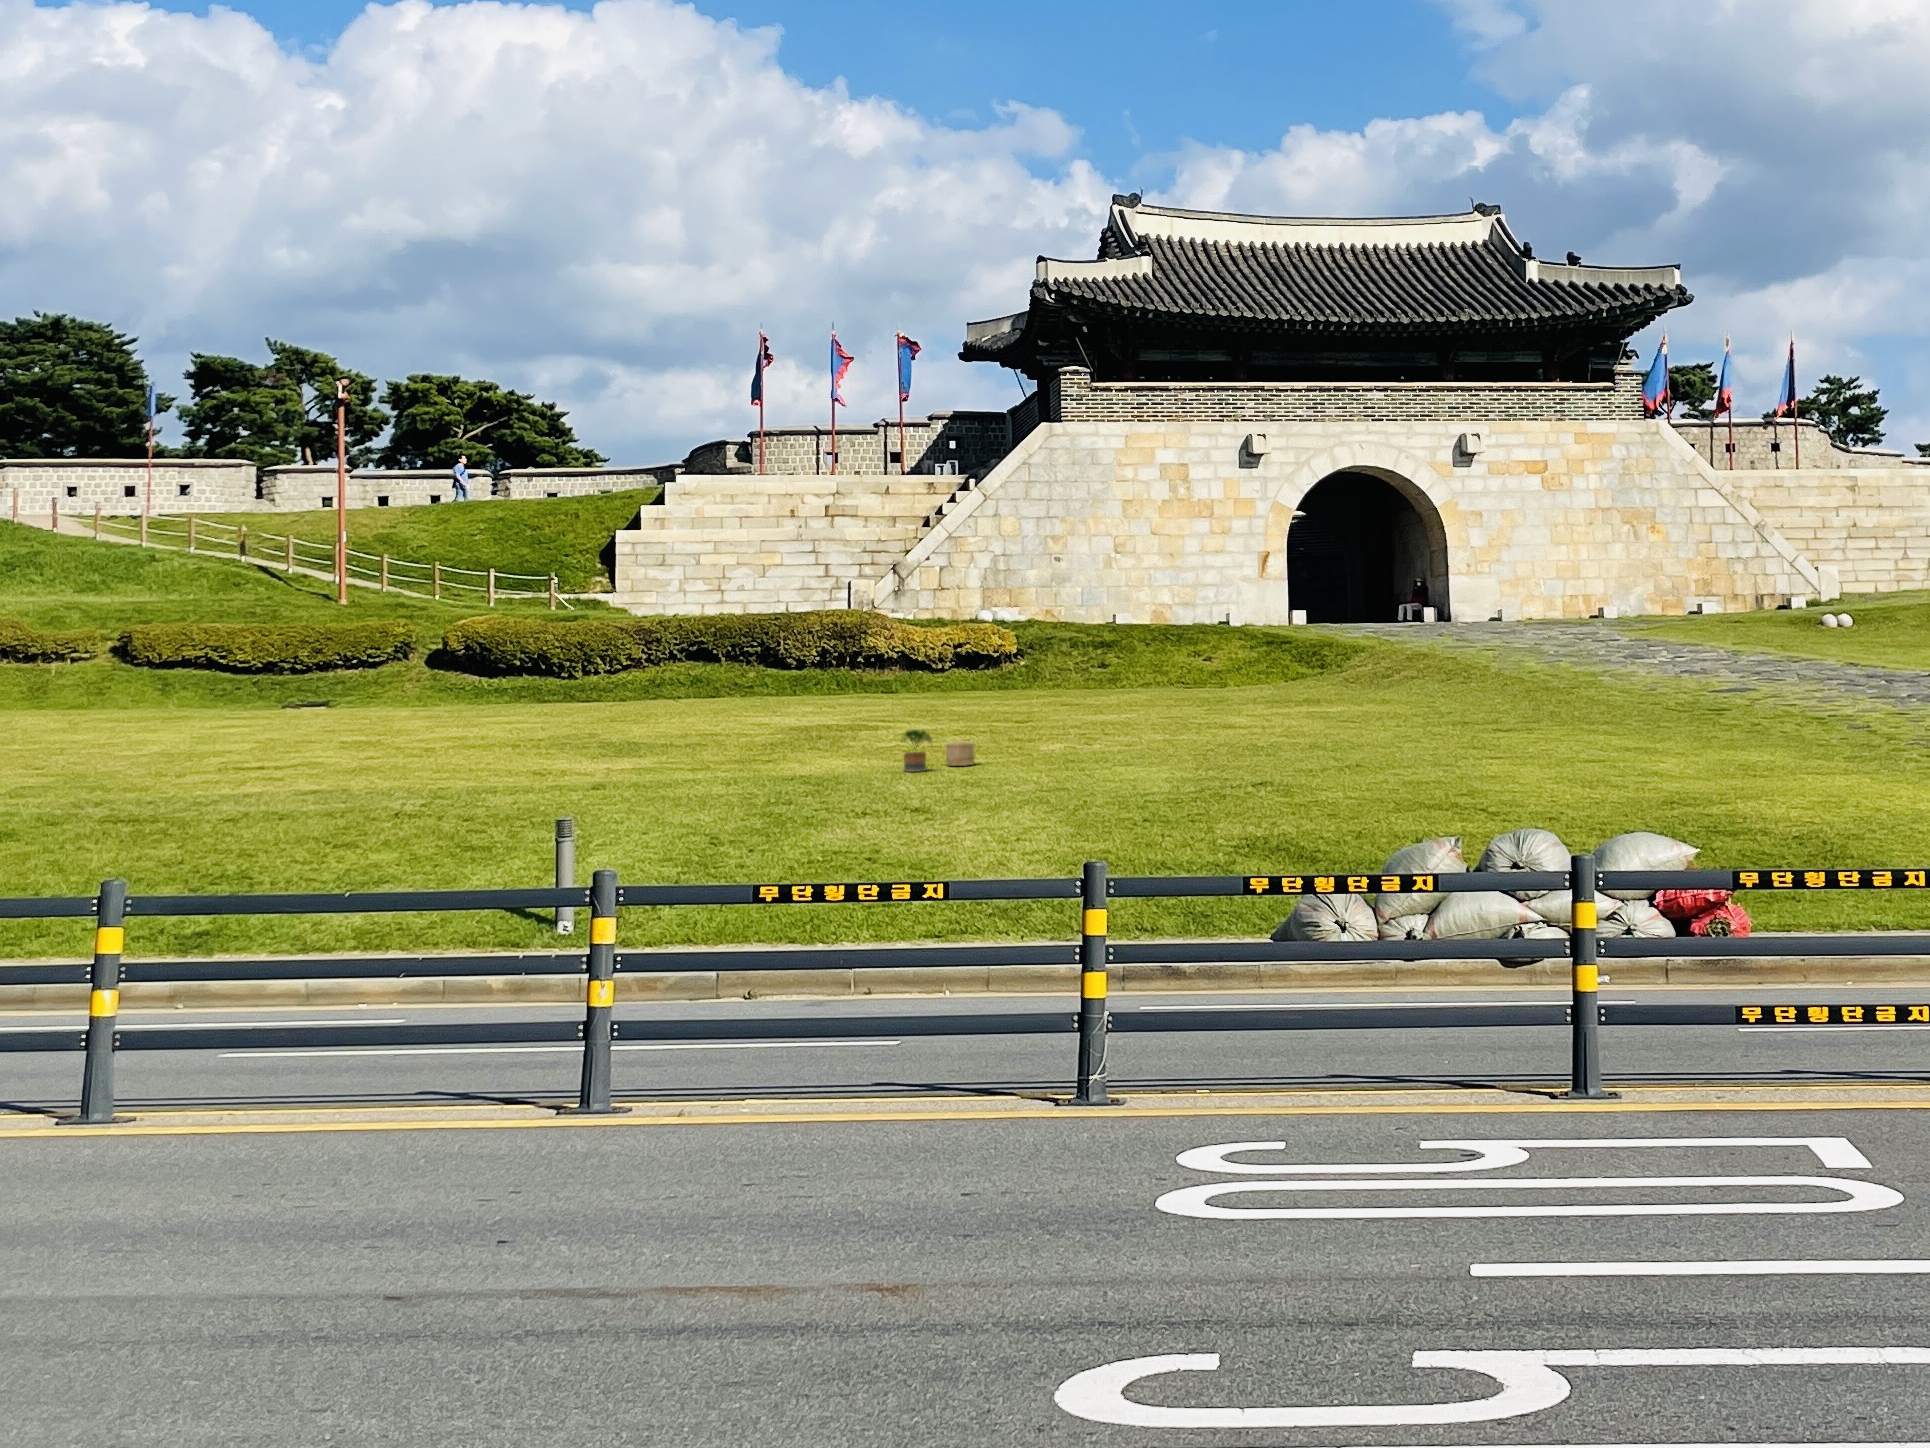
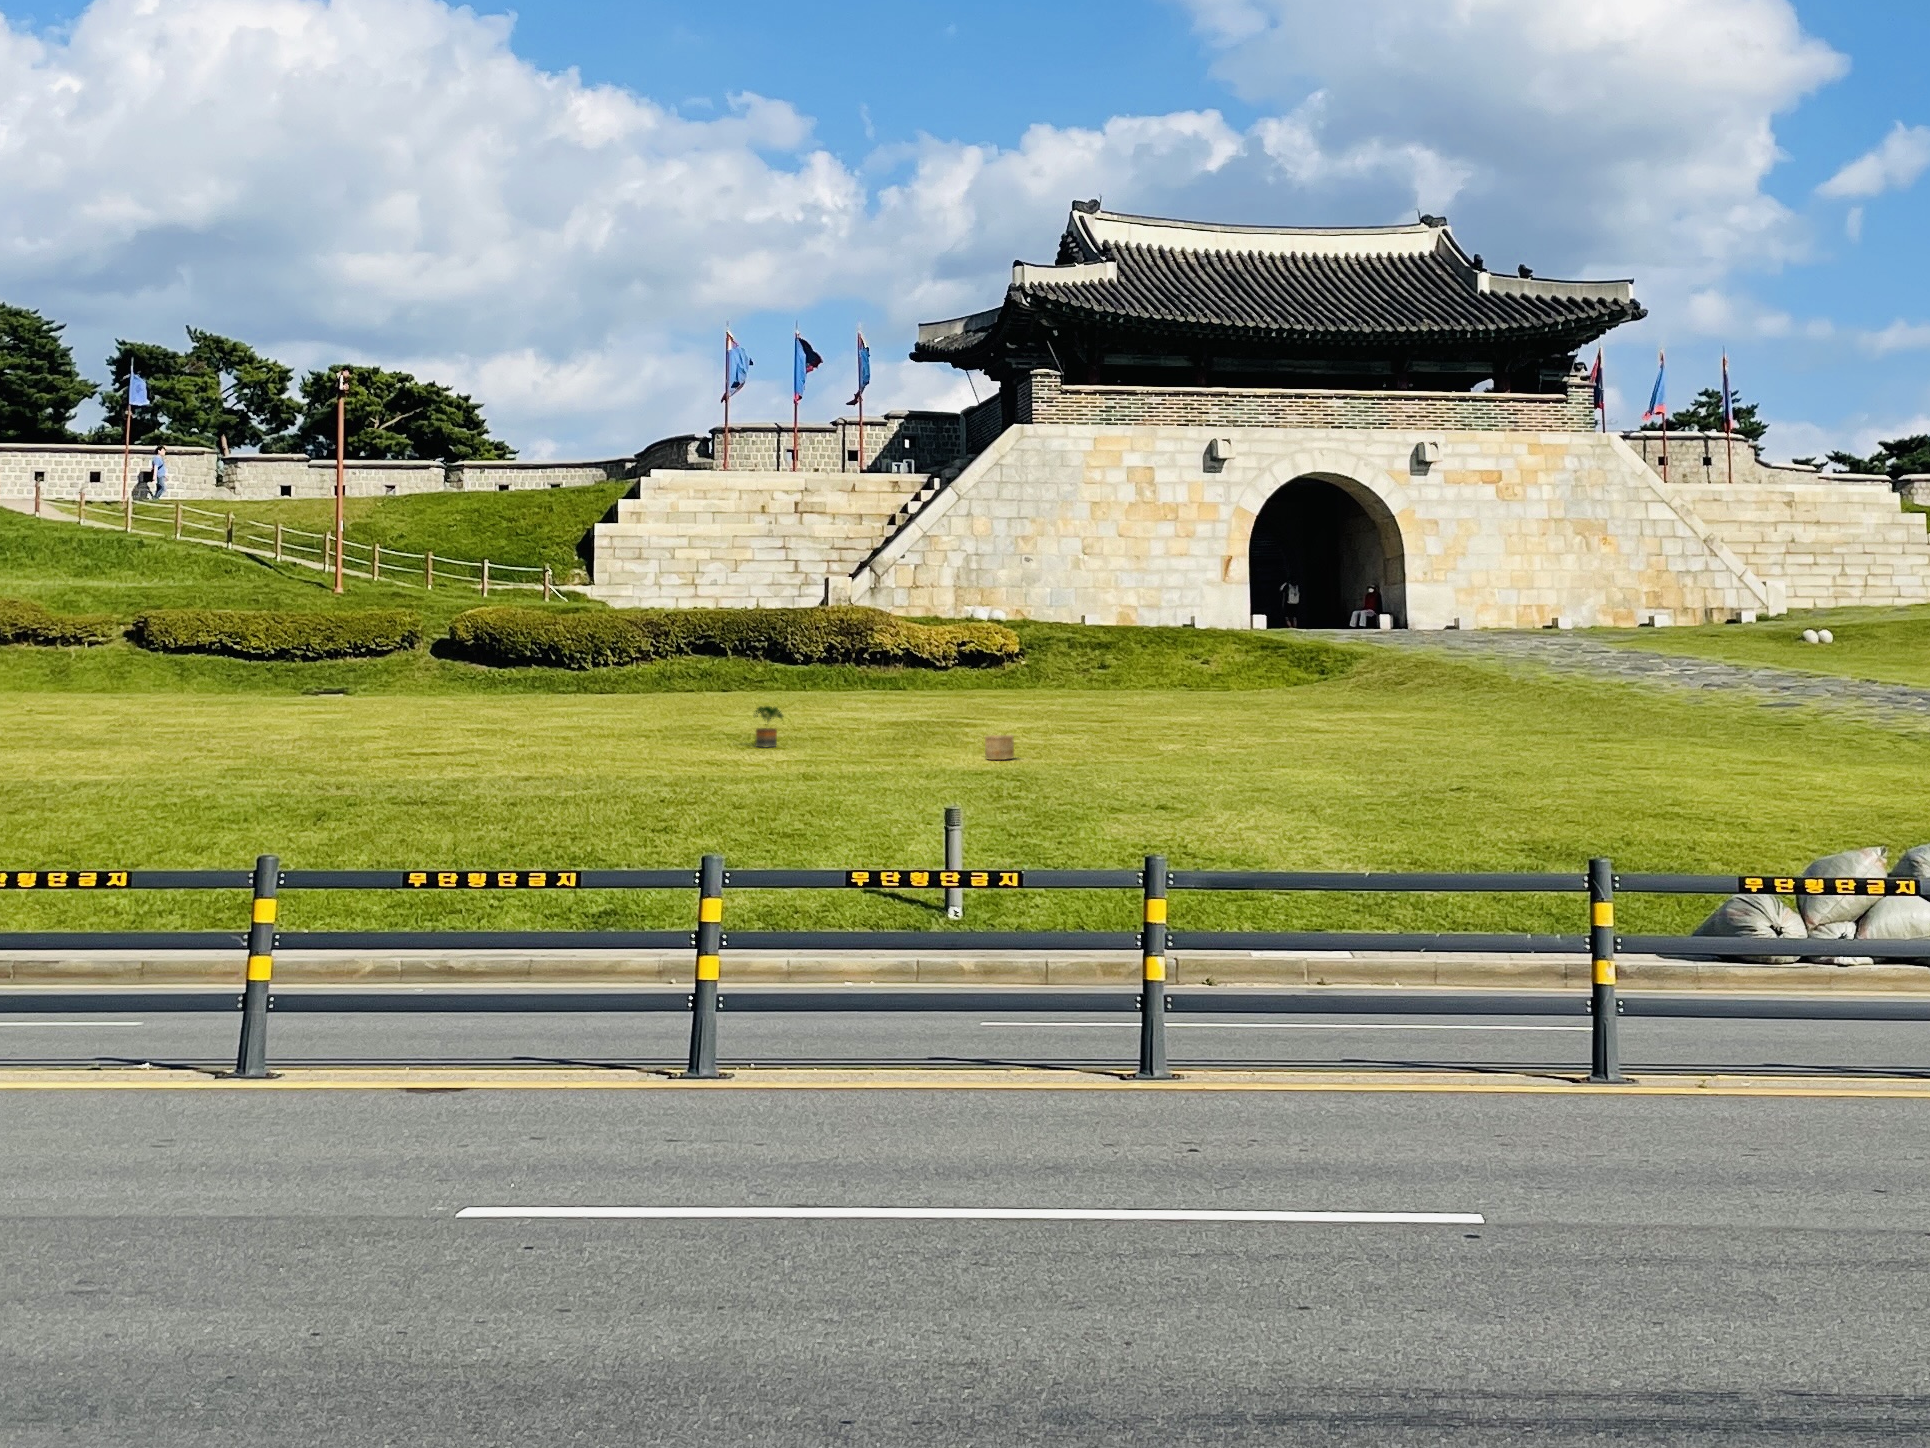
potted tree: present [902,730,931,772] -> present [755,706,783,747]

